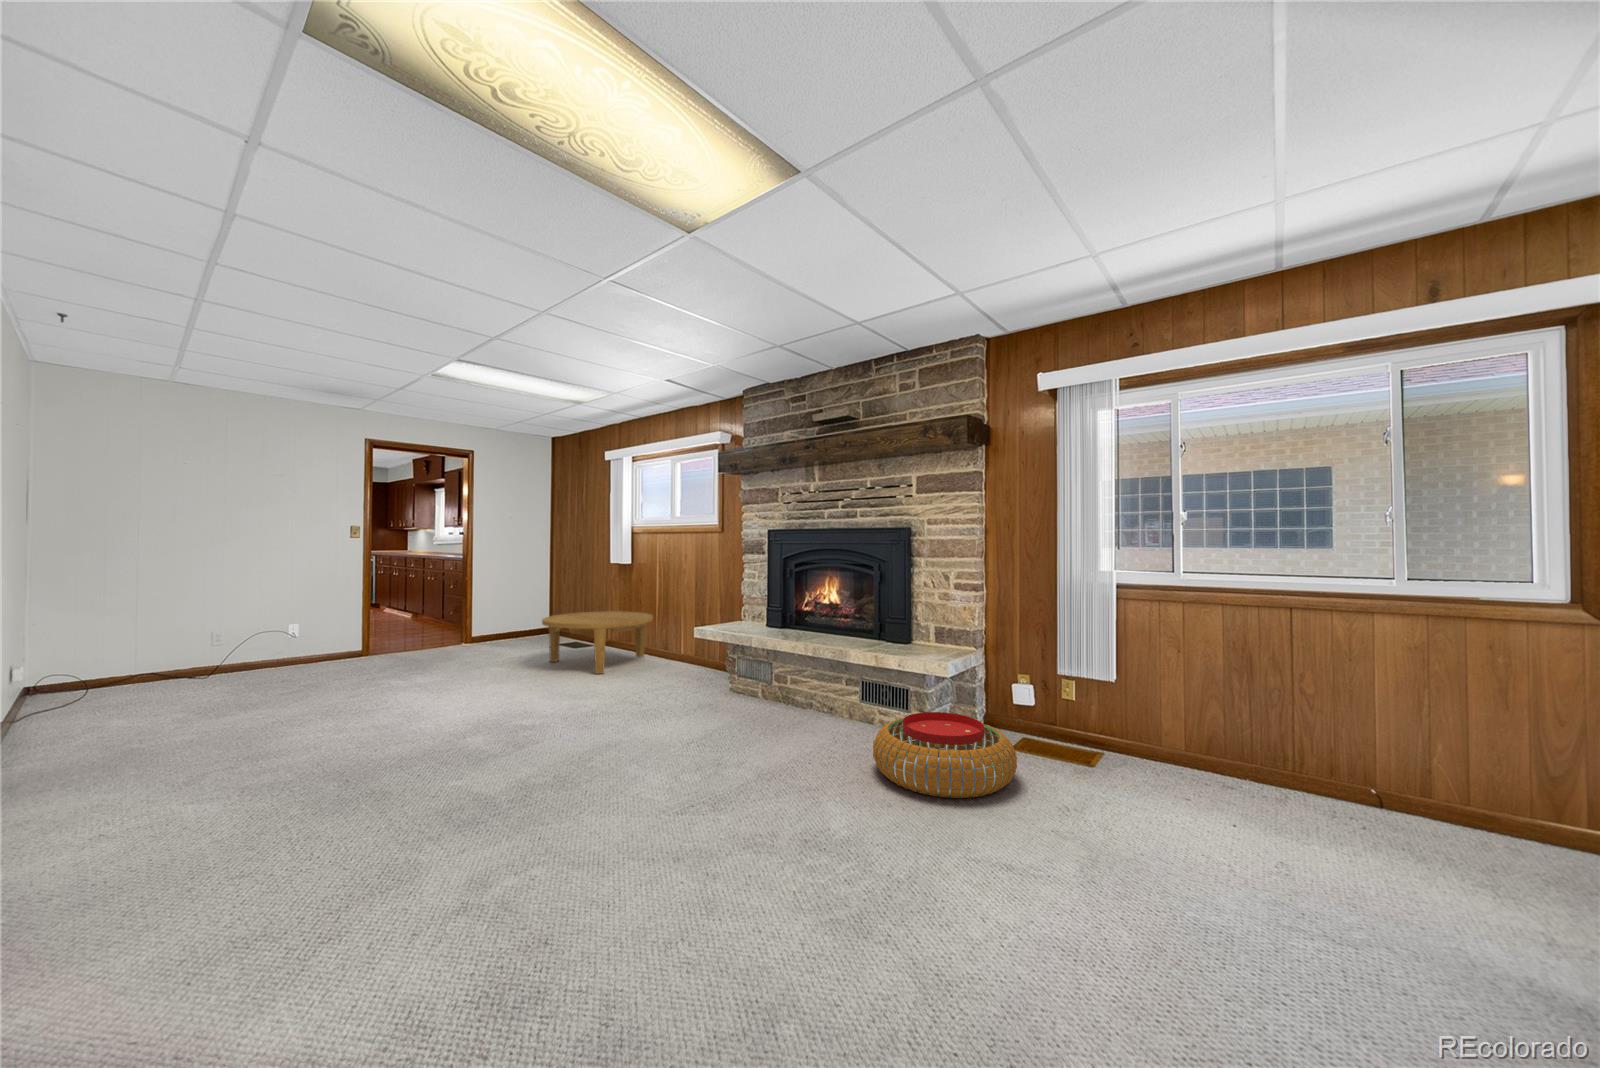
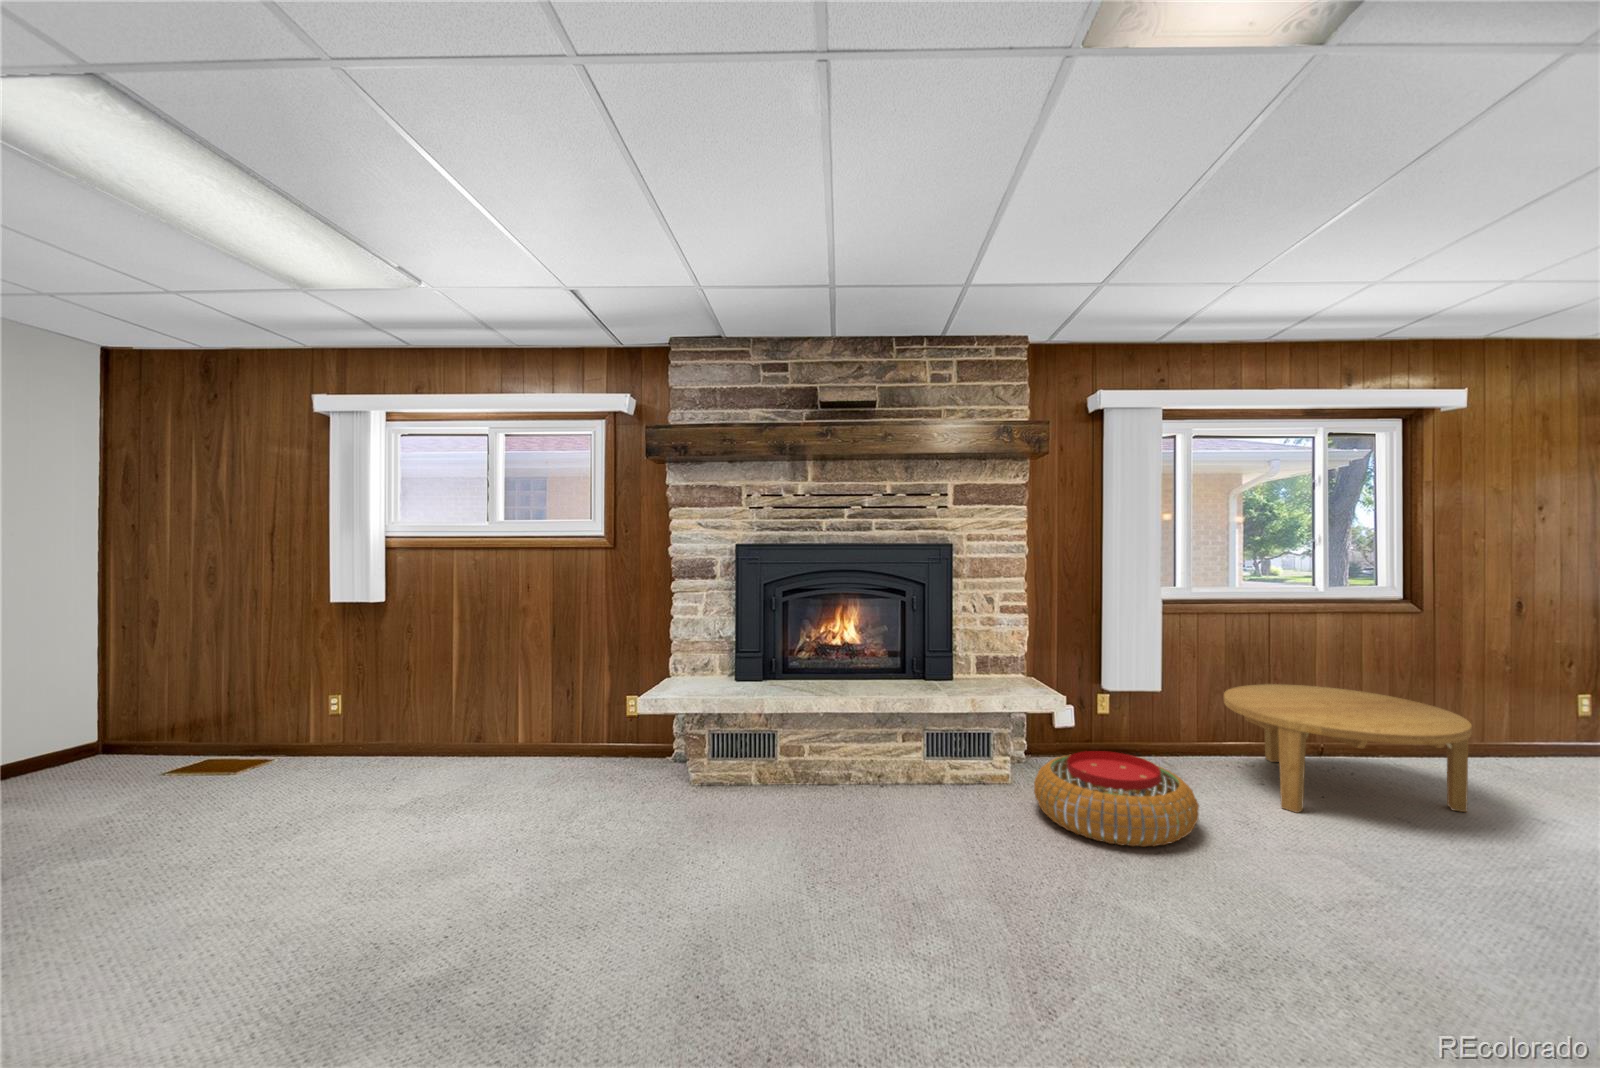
coffee table: present [542,611,653,674] -> present [1224,684,1472,813]

